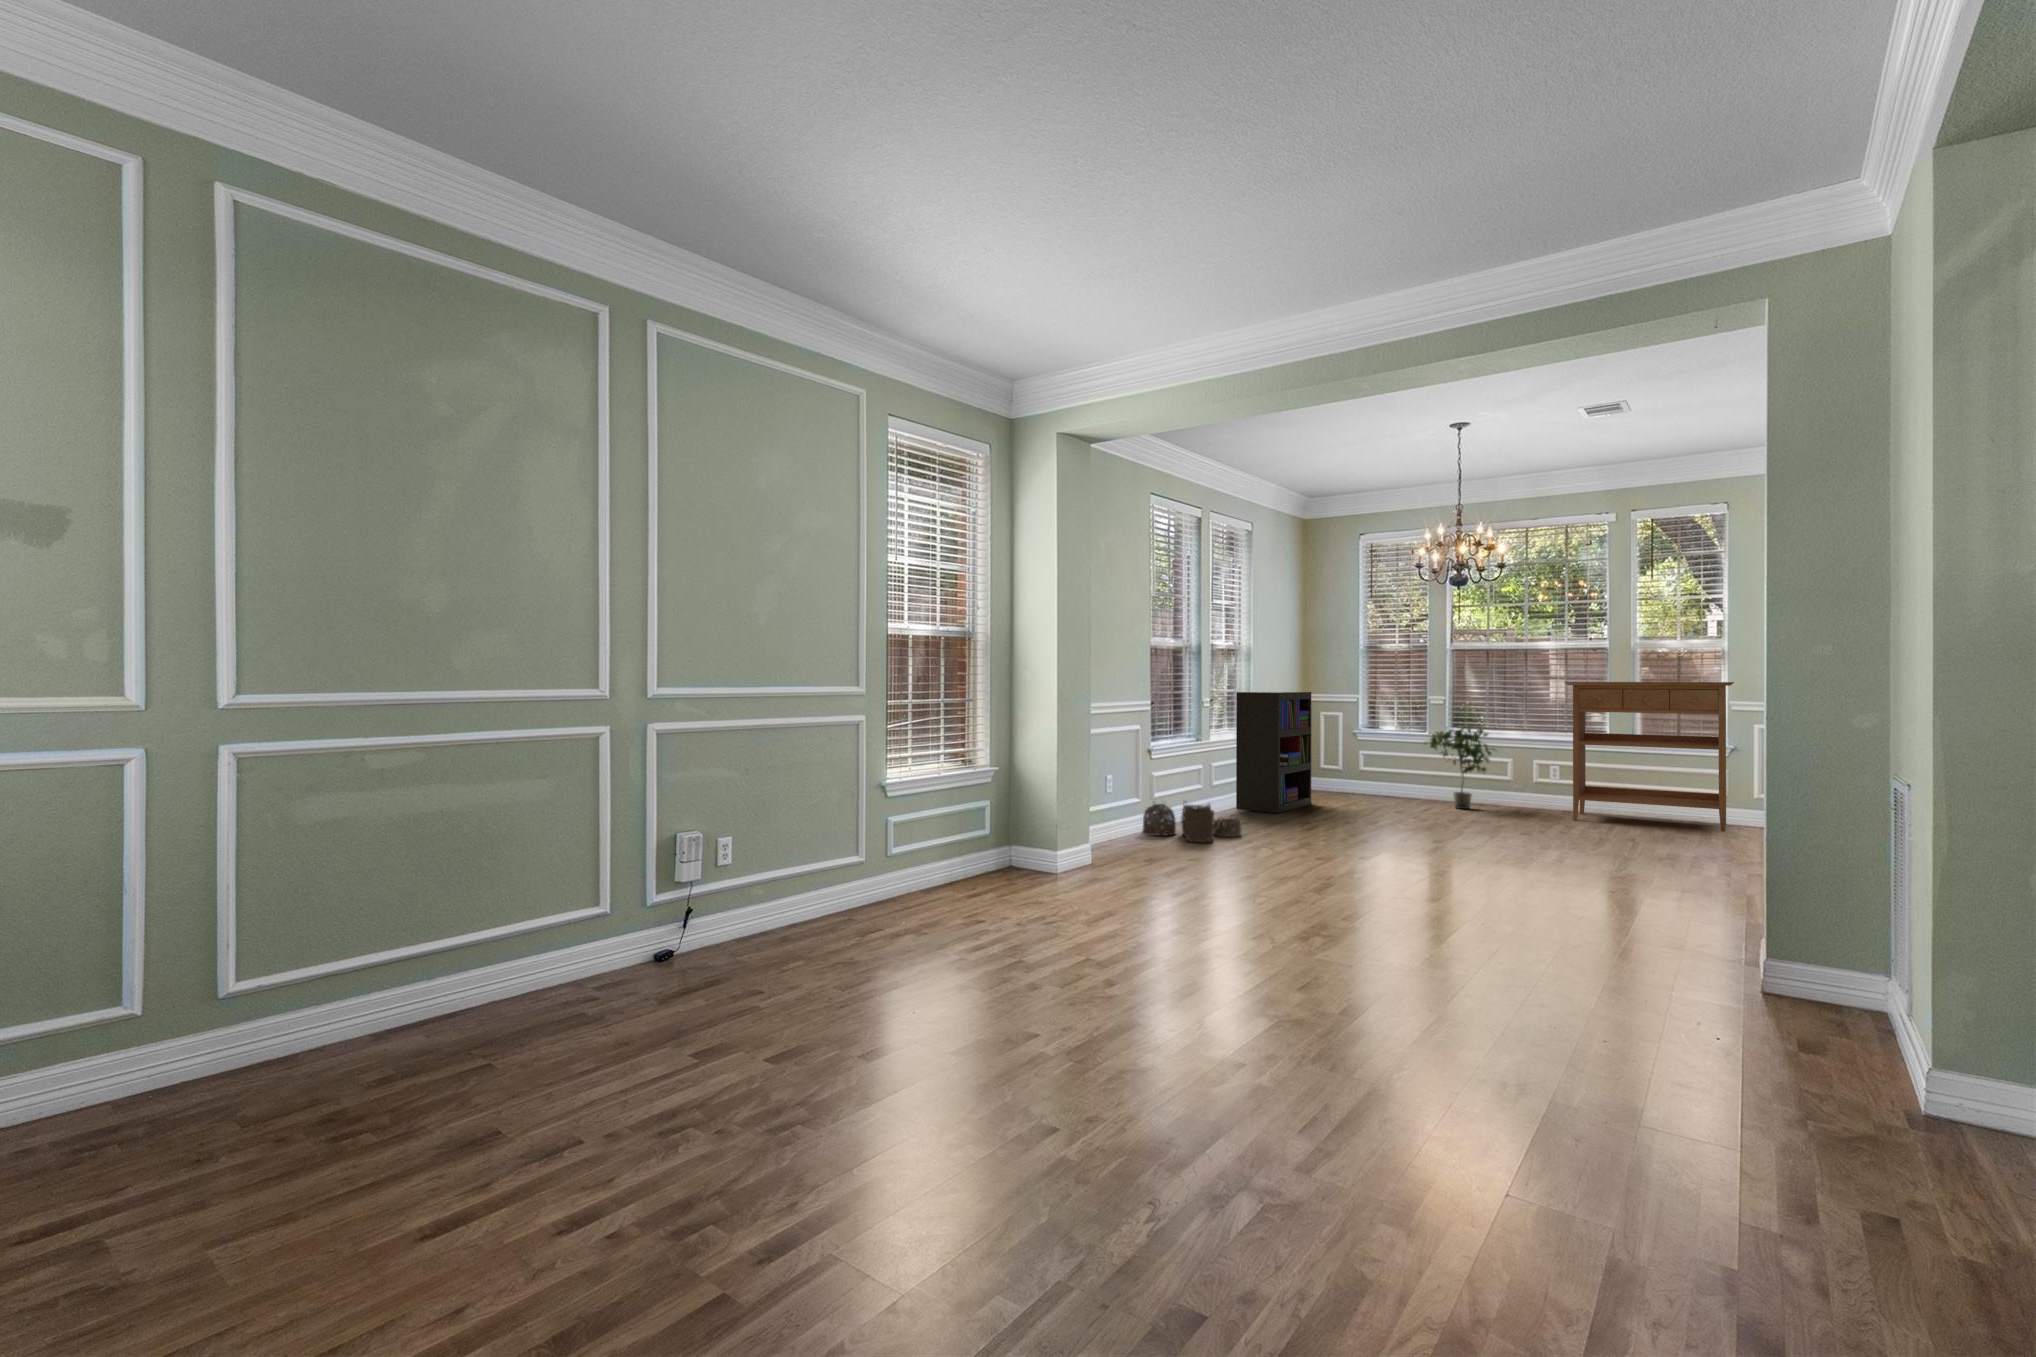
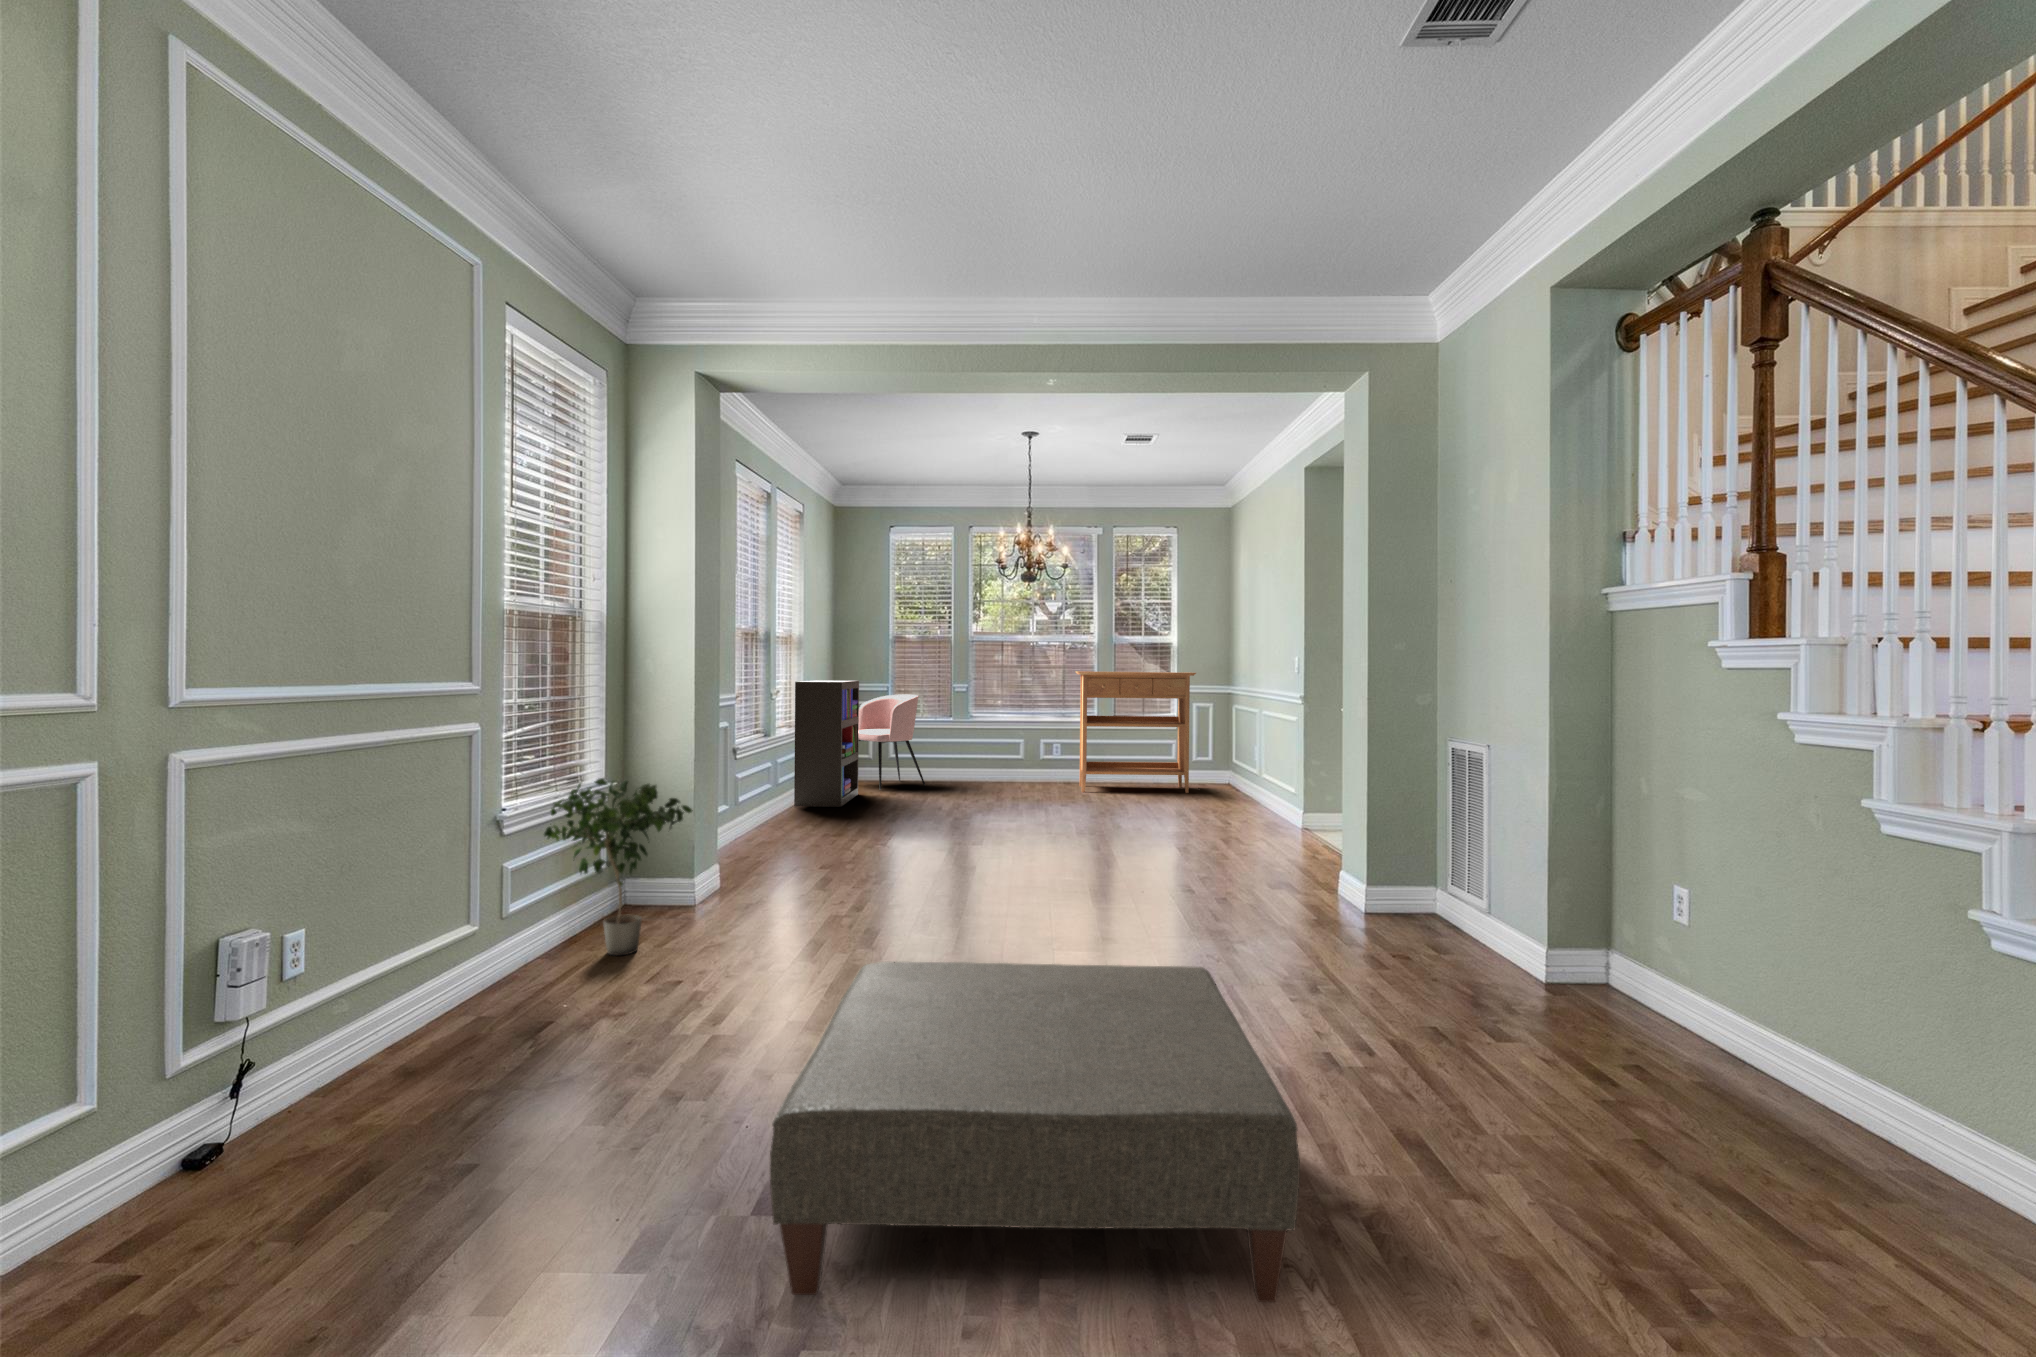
armchair: none [1316,707,1393,802] -> present [859,695,925,790]
potted plant: present [1423,727,1495,809] -> present [544,778,693,955]
woven basket: present [1142,801,1242,842] -> none [728,802,836,848]
ottoman: none [815,908,1294,1208] -> present [770,962,1300,1302]

